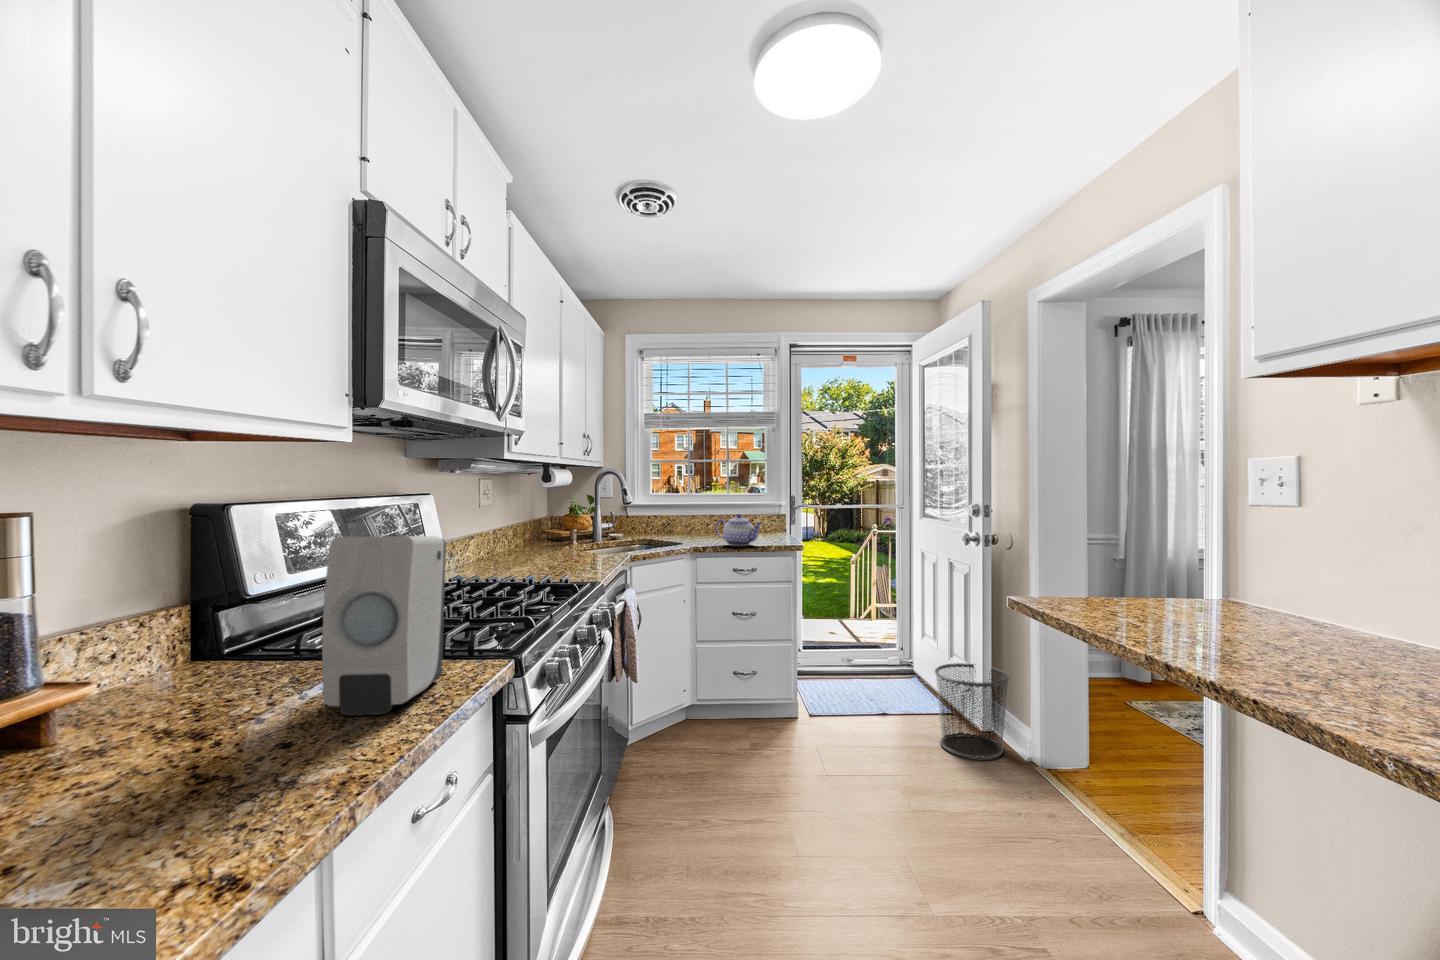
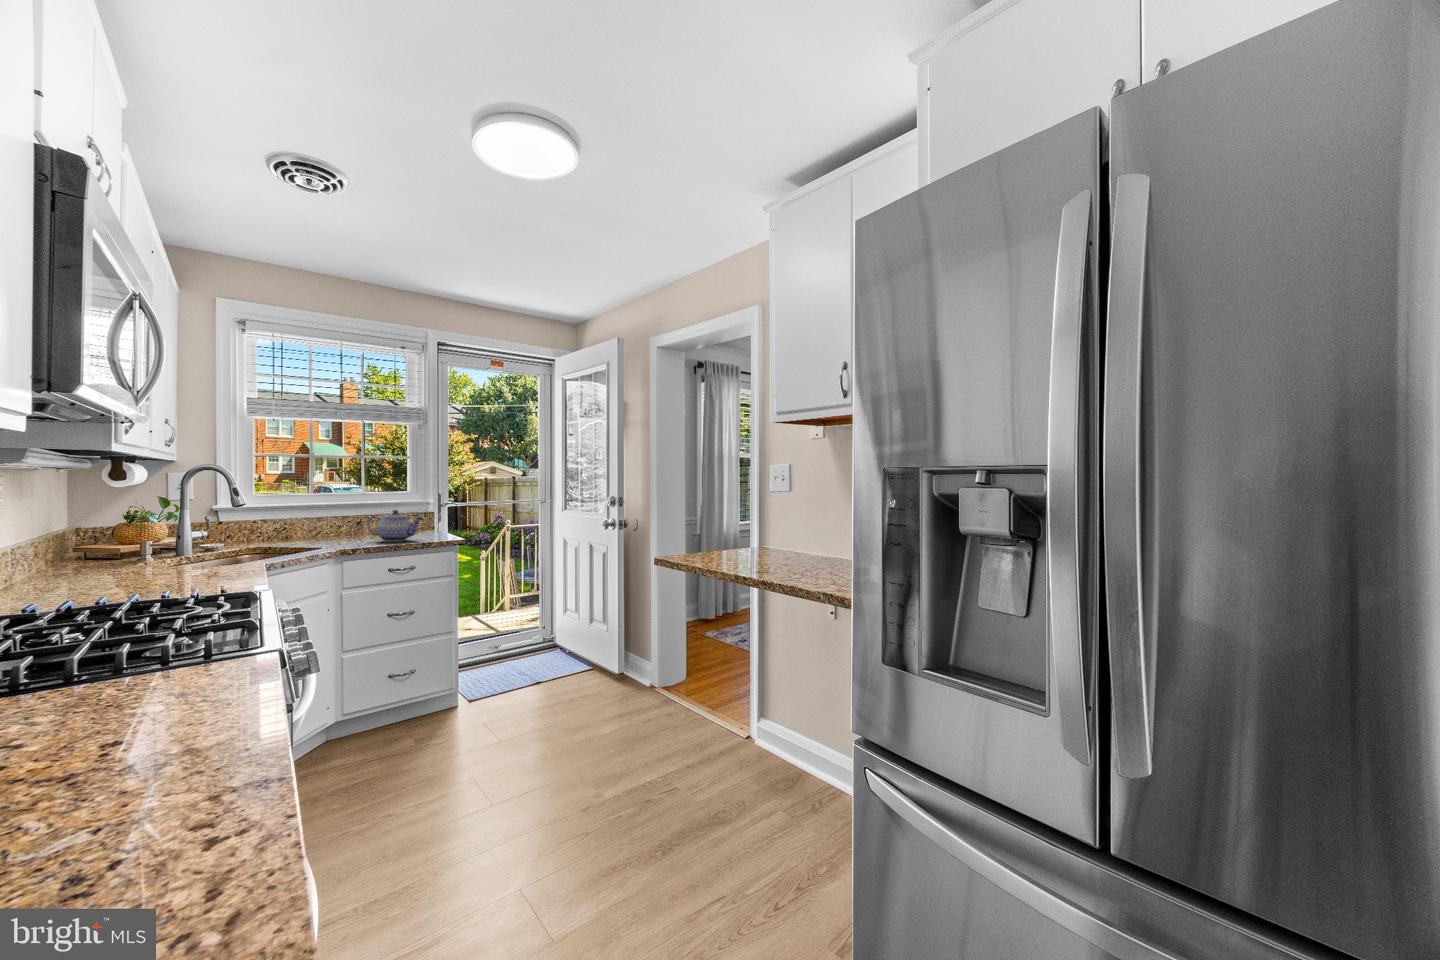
soap dispenser: present [322,536,446,715] -> none [81,528,205,732]
waste bin: present [935,663,1009,759] -> none [583,625,640,700]

